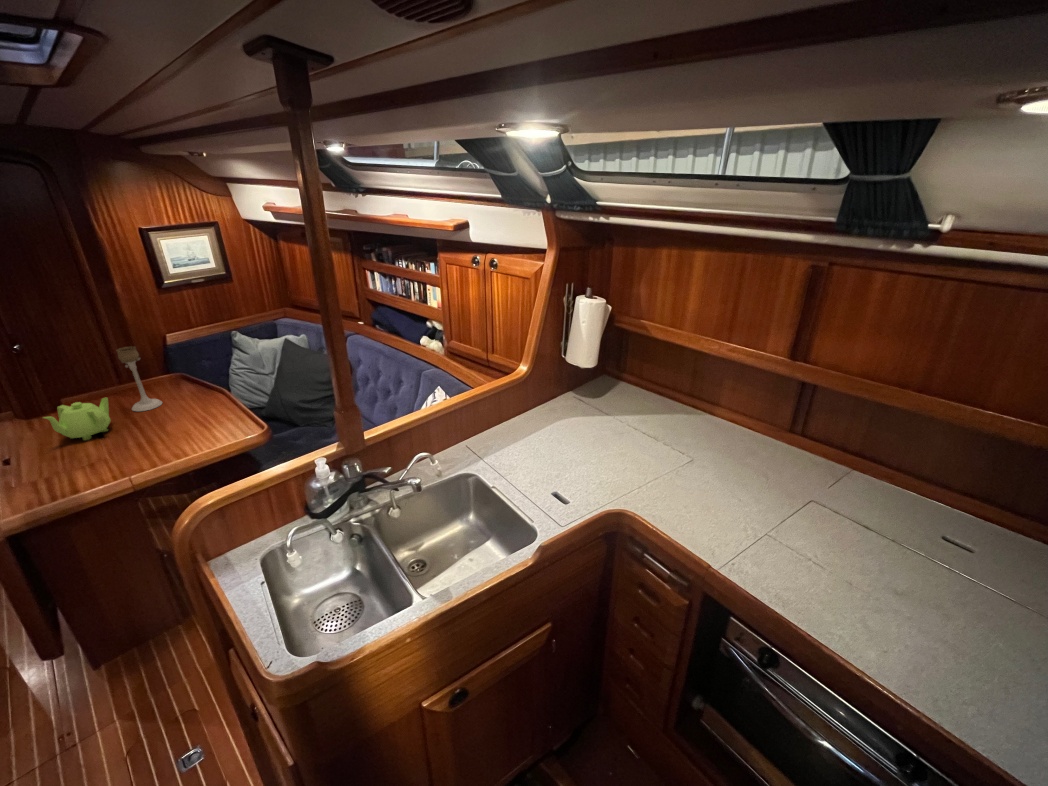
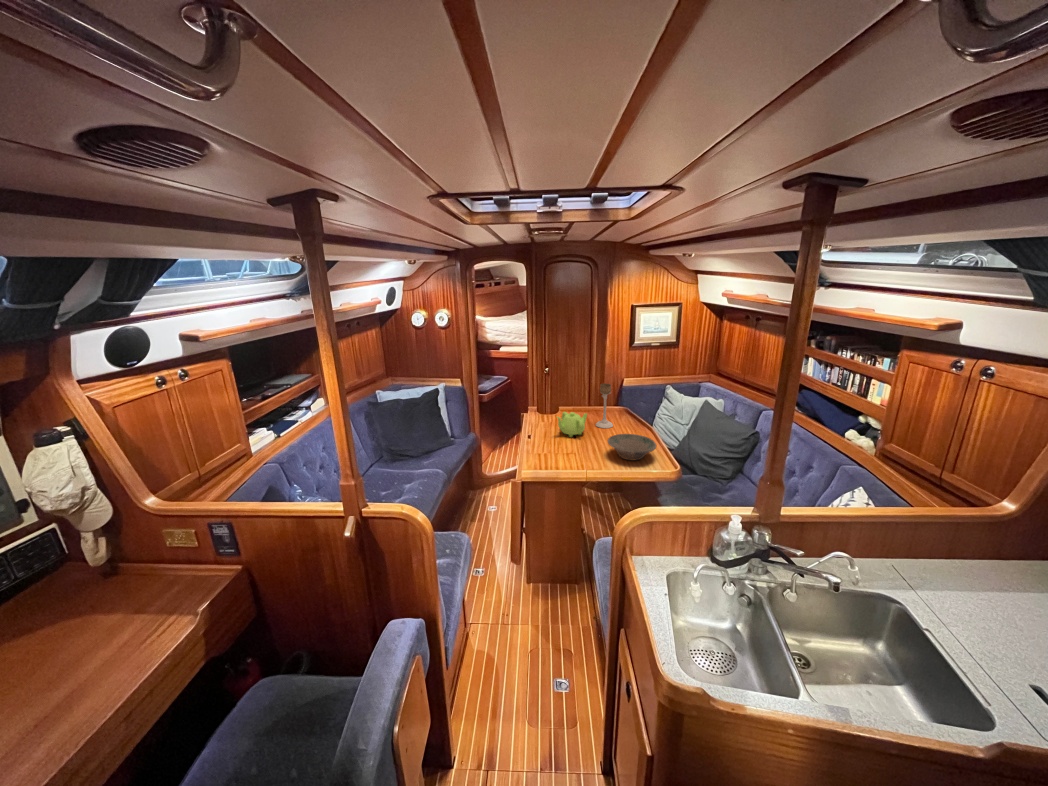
bowl: none [151,403,229,442] -> present [608,434,656,460]

